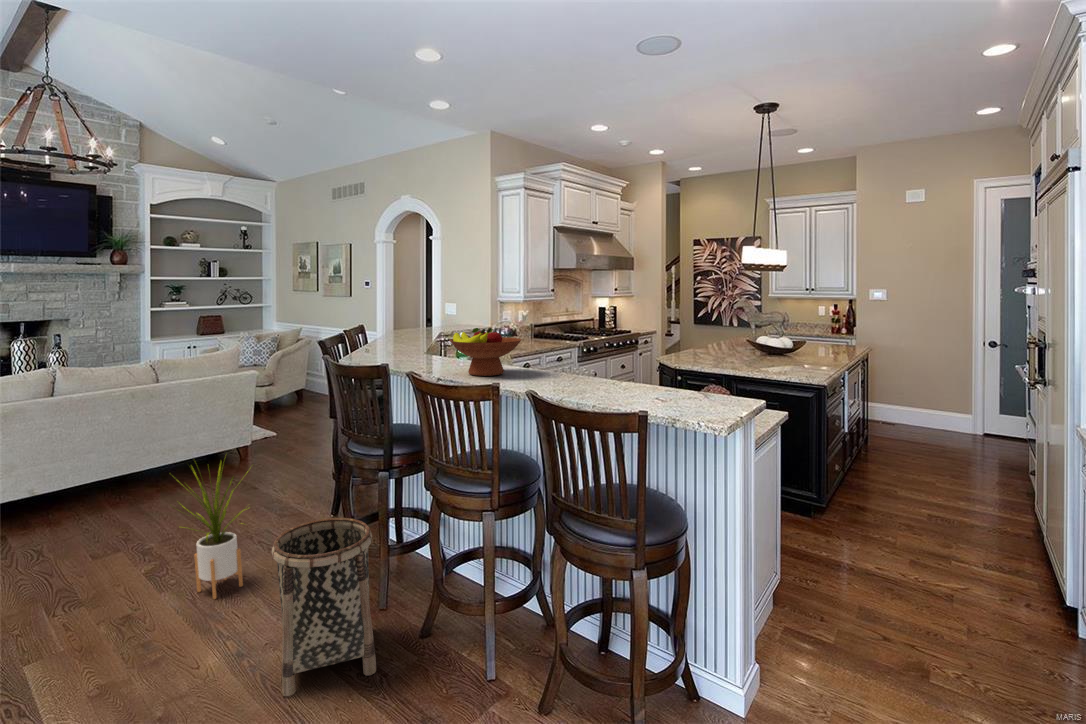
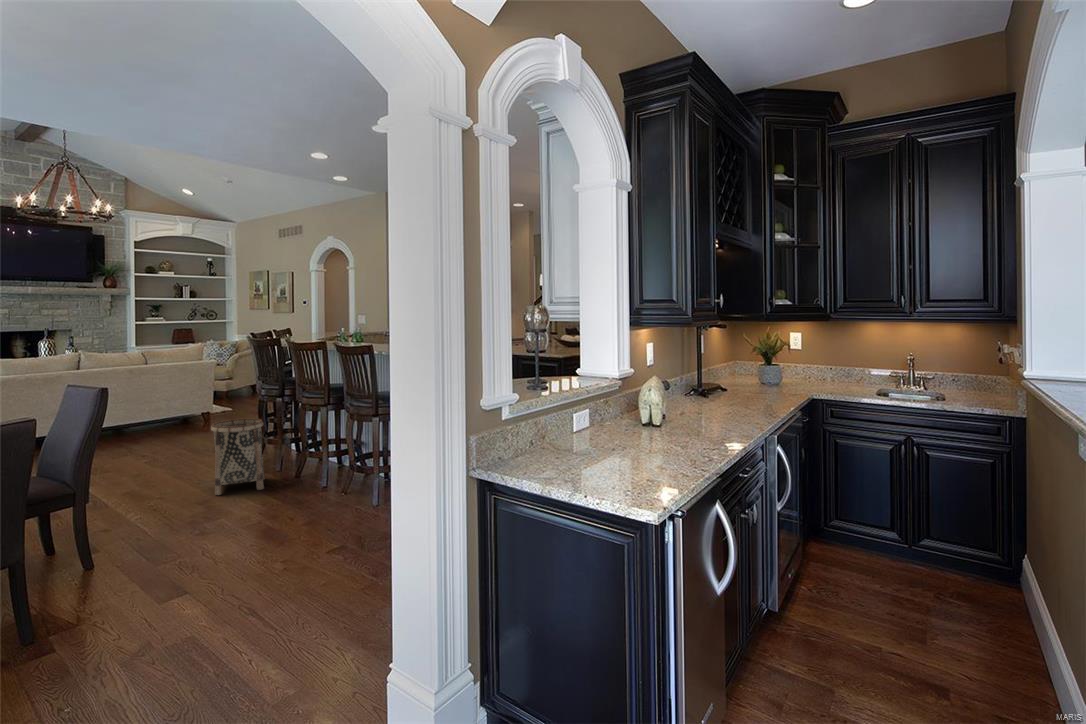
fruit bowl: present [449,328,522,376] -> none [310,321,351,346]
house plant: present [180,461,245,599] -> none [158,393,206,473]

